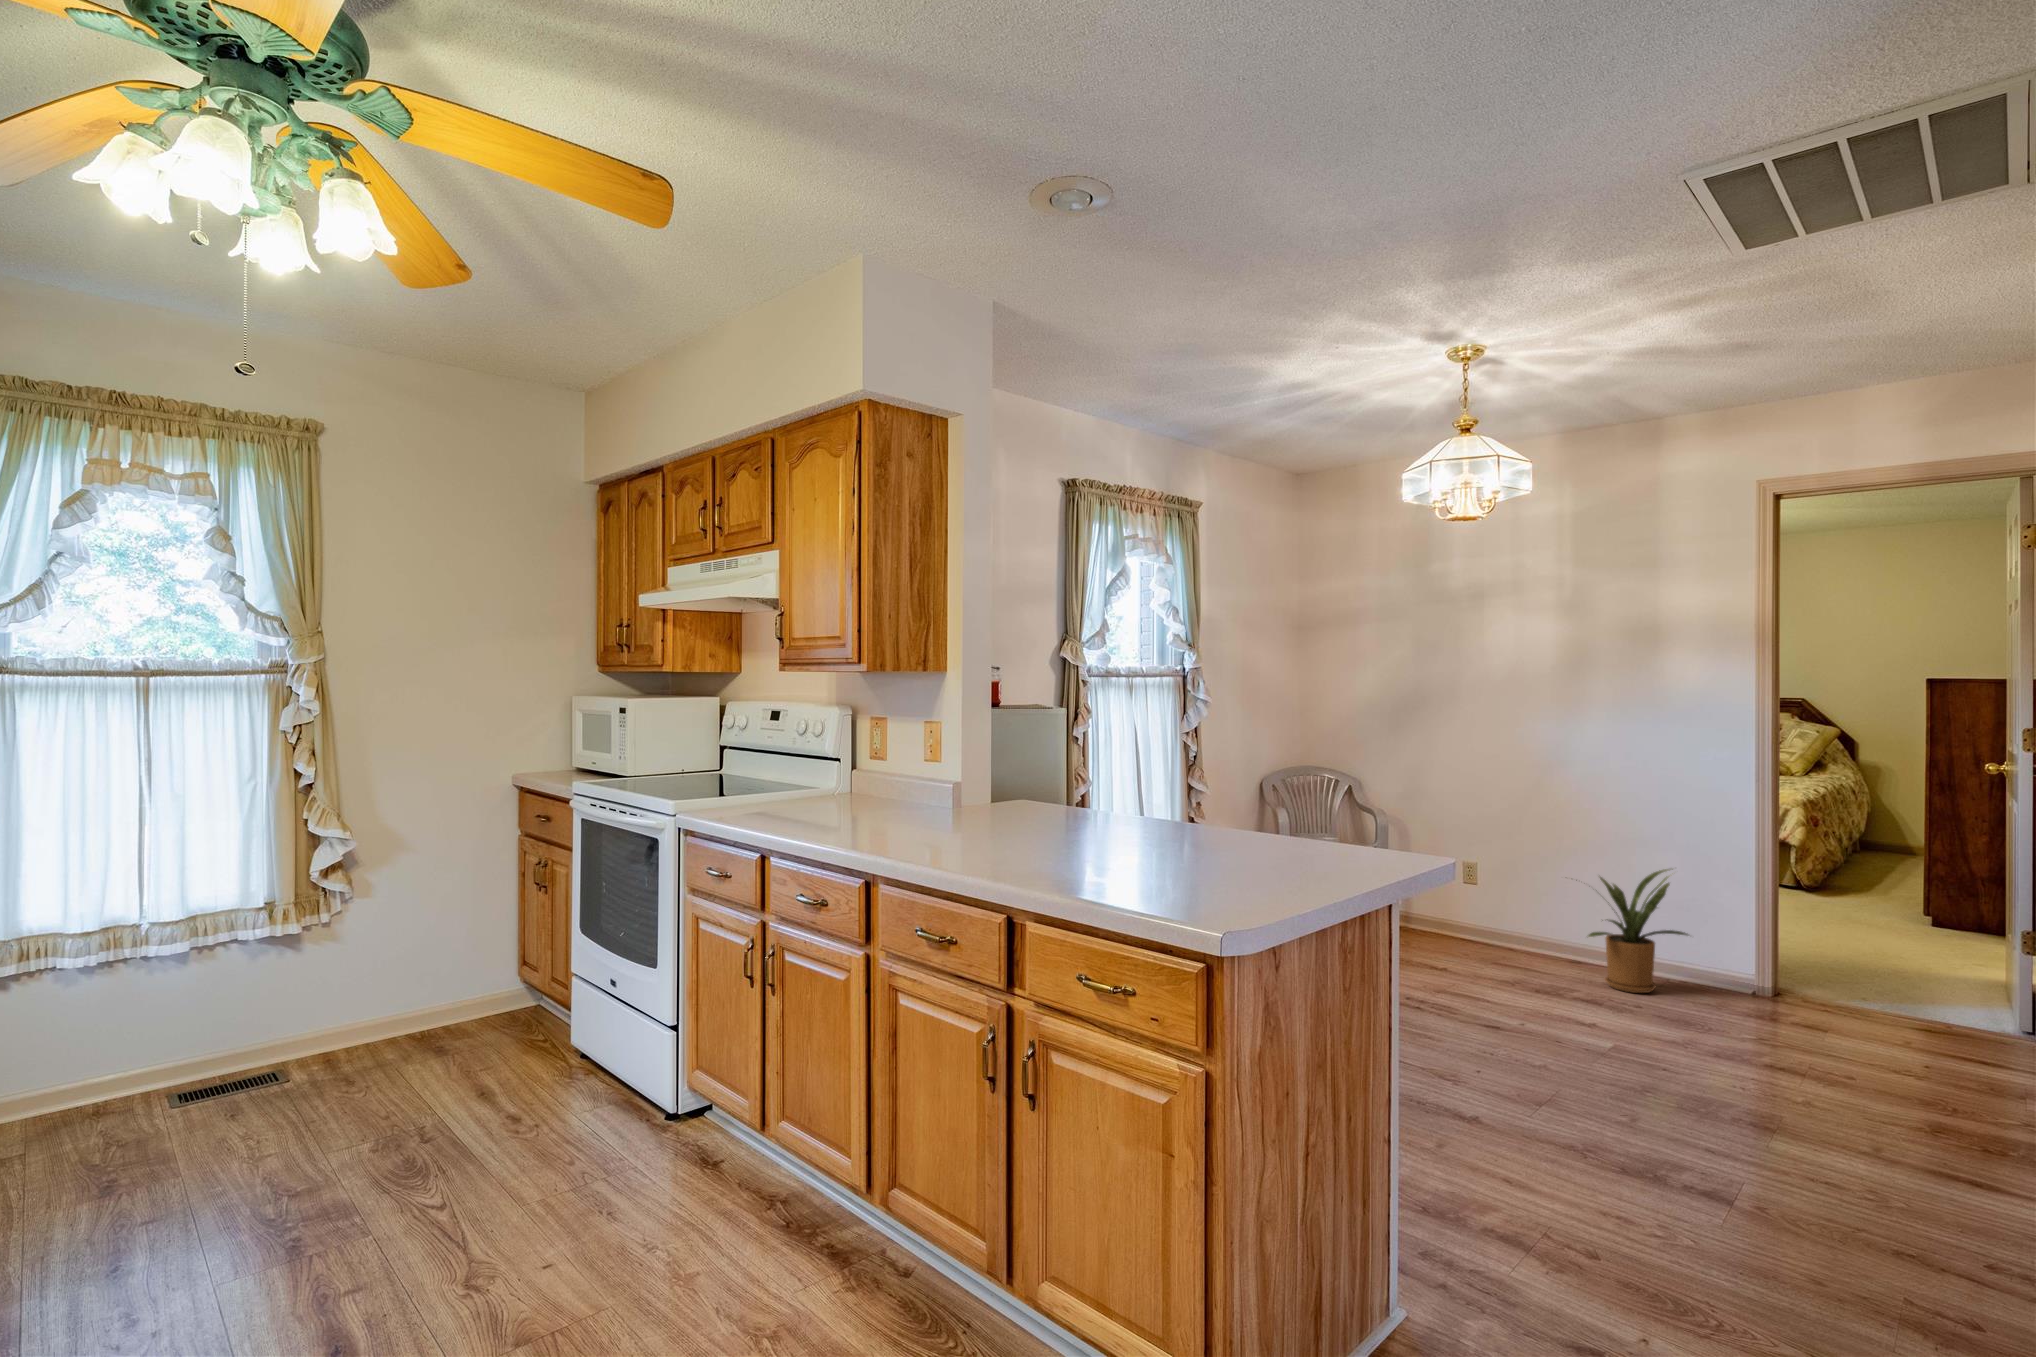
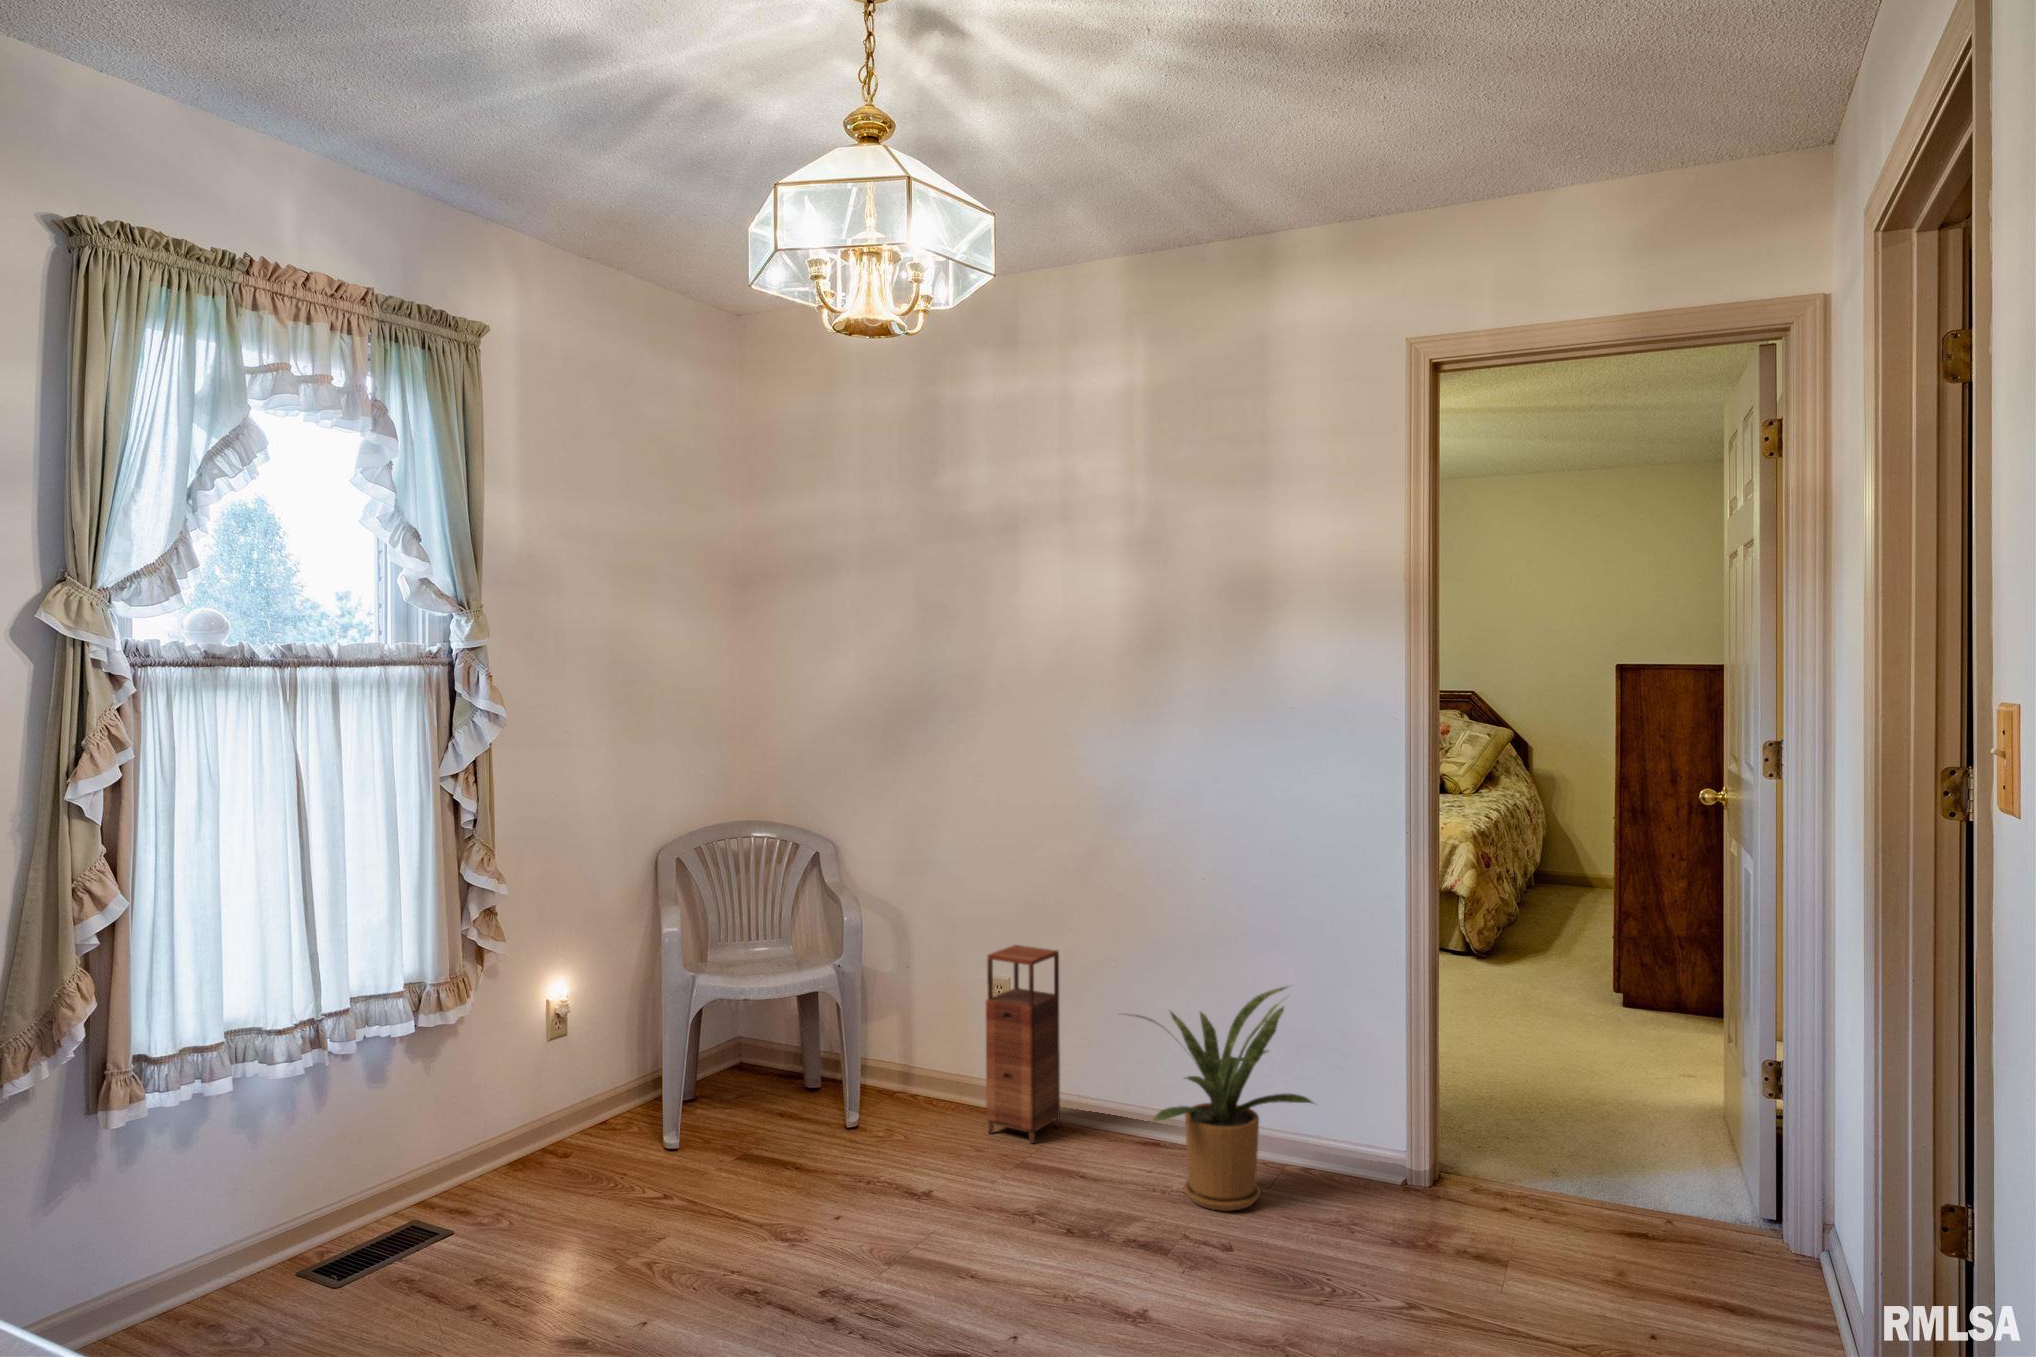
storage cabinet: none [1467,842,1513,955] -> present [986,945,1060,1143]

